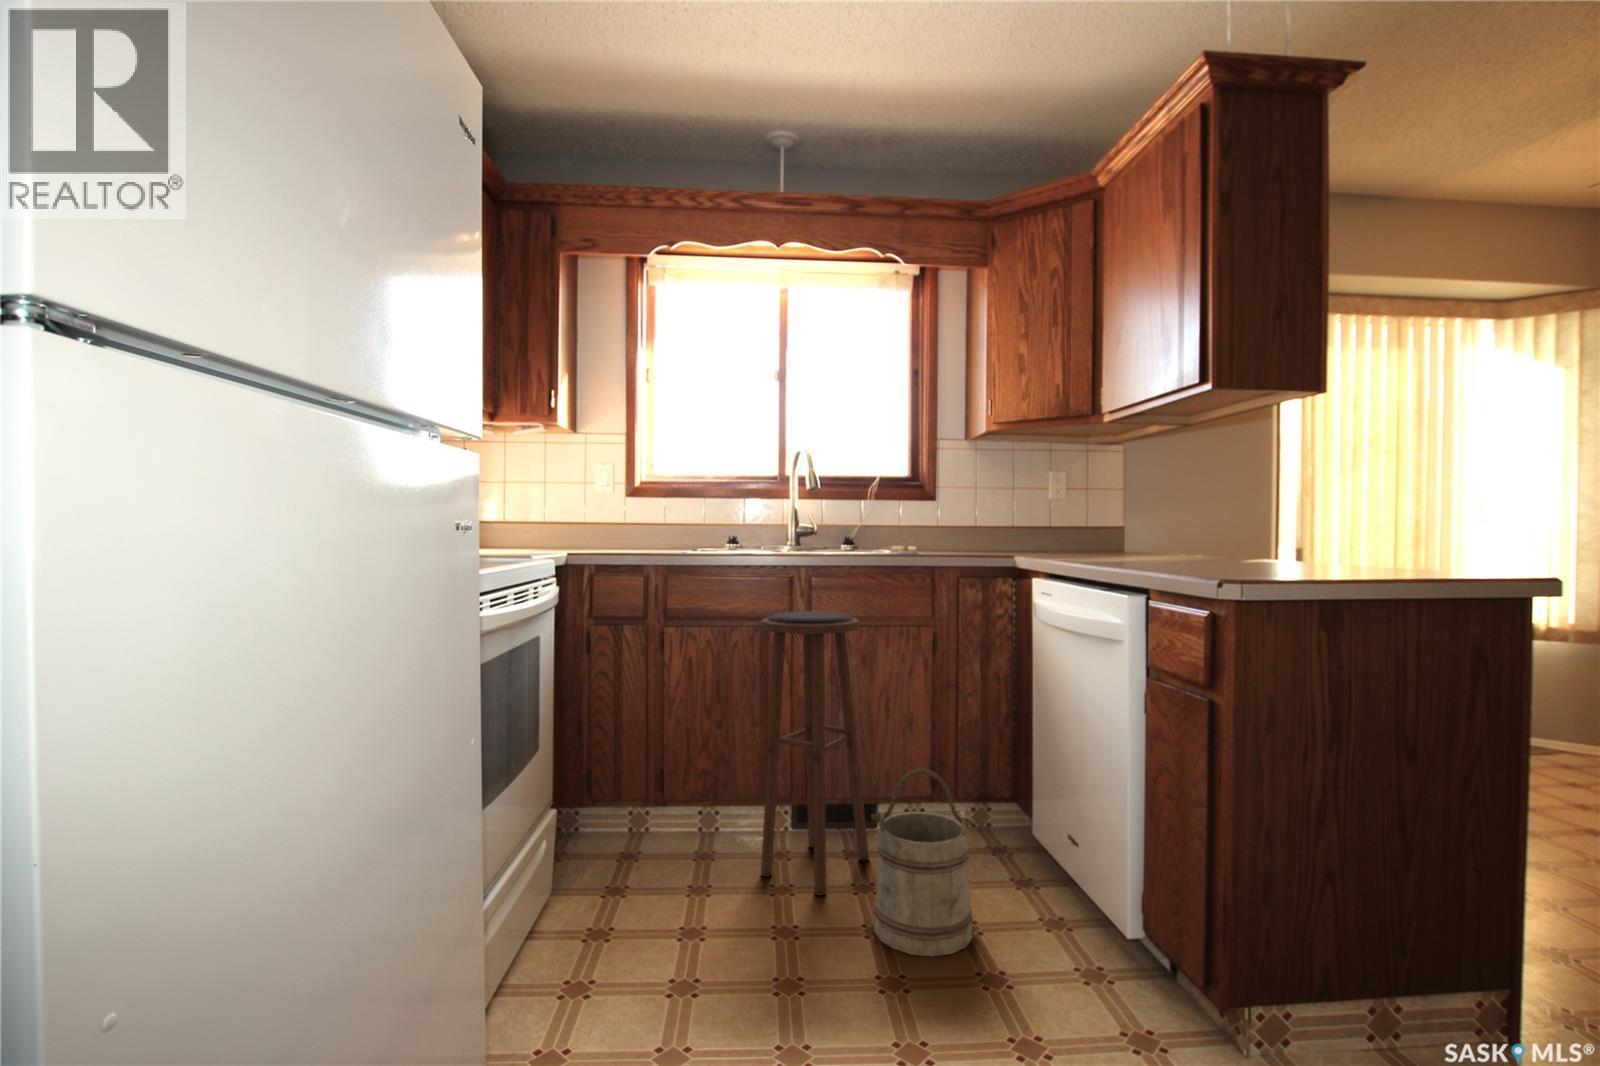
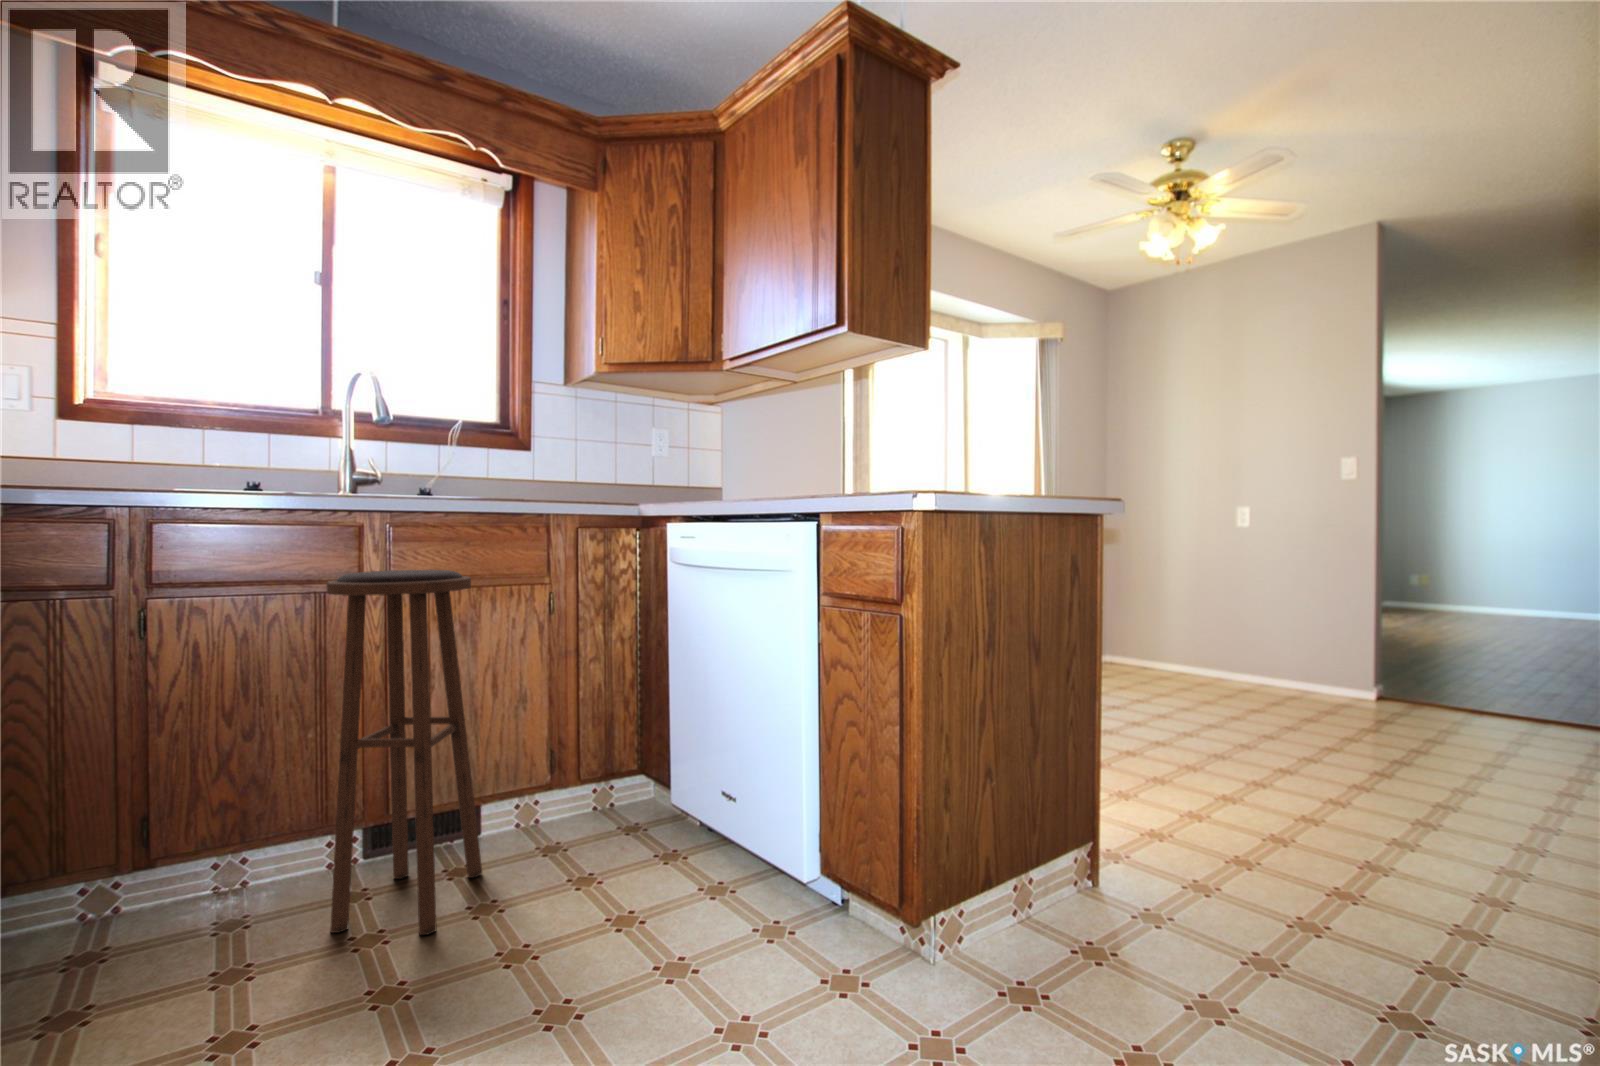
bucket: present [871,769,975,956] -> none [508,743,636,970]

